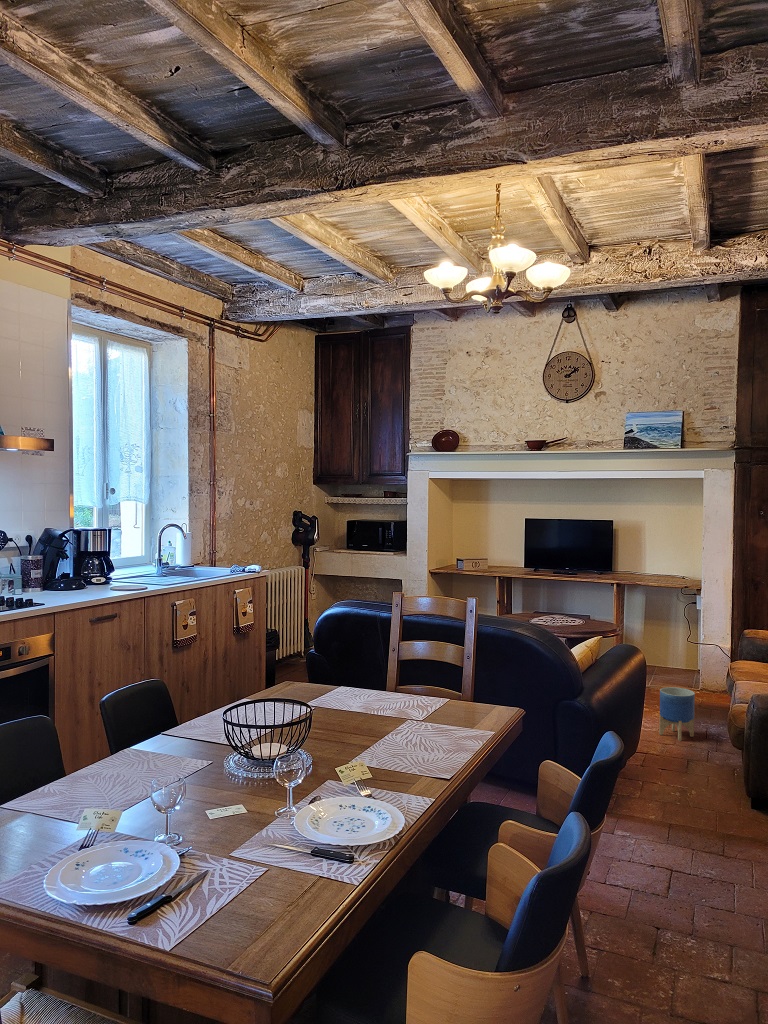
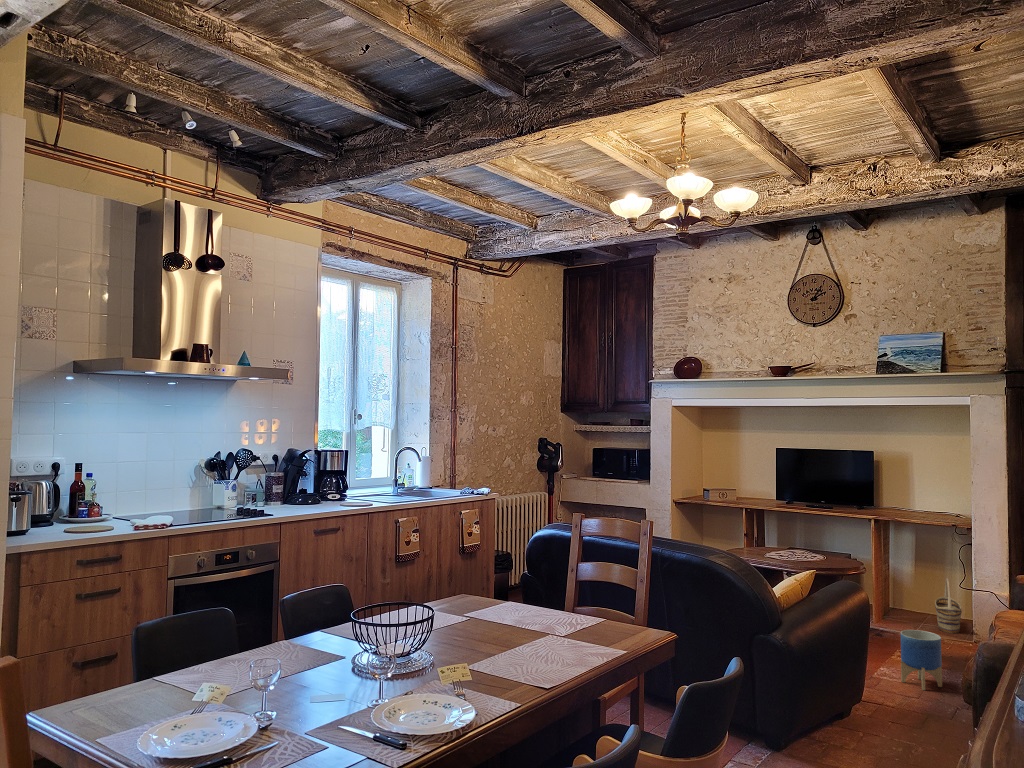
basket: none [670,638,693,687] -> present [935,578,962,633]

